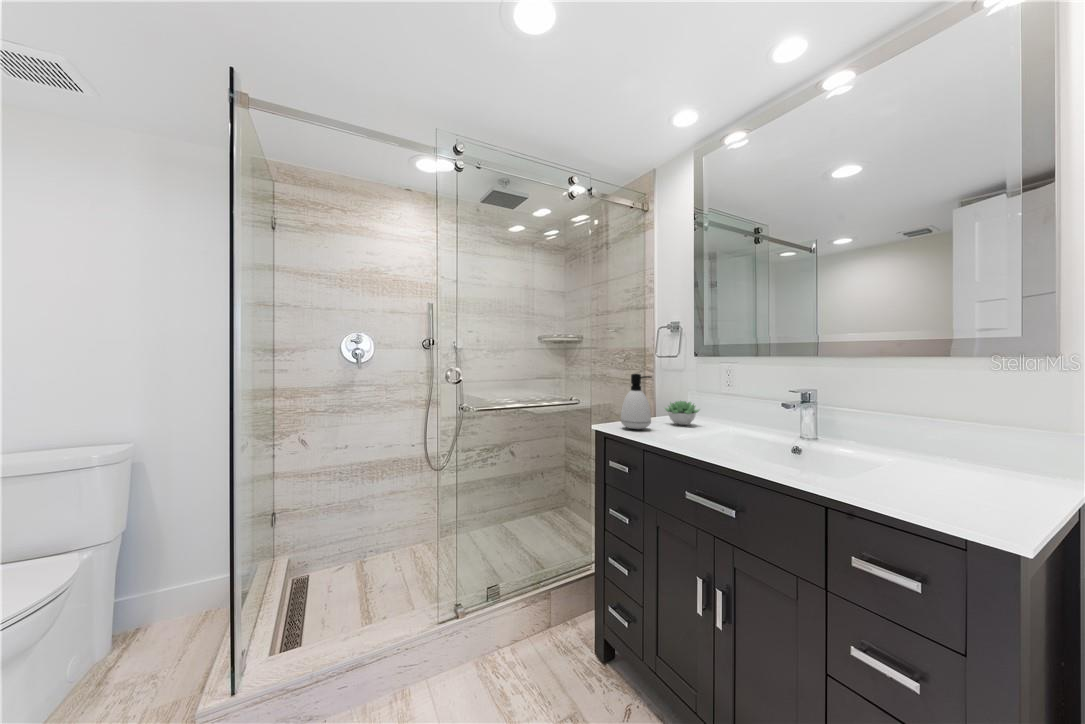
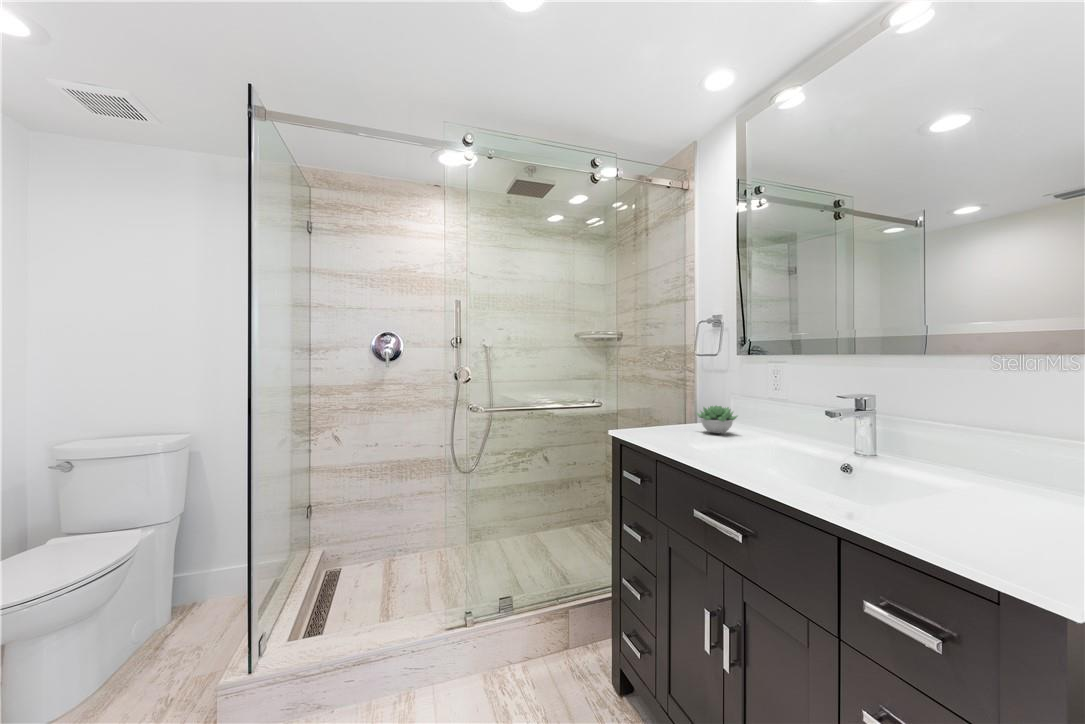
soap dispenser: present [621,374,652,429] -> none [639,374,674,436]

